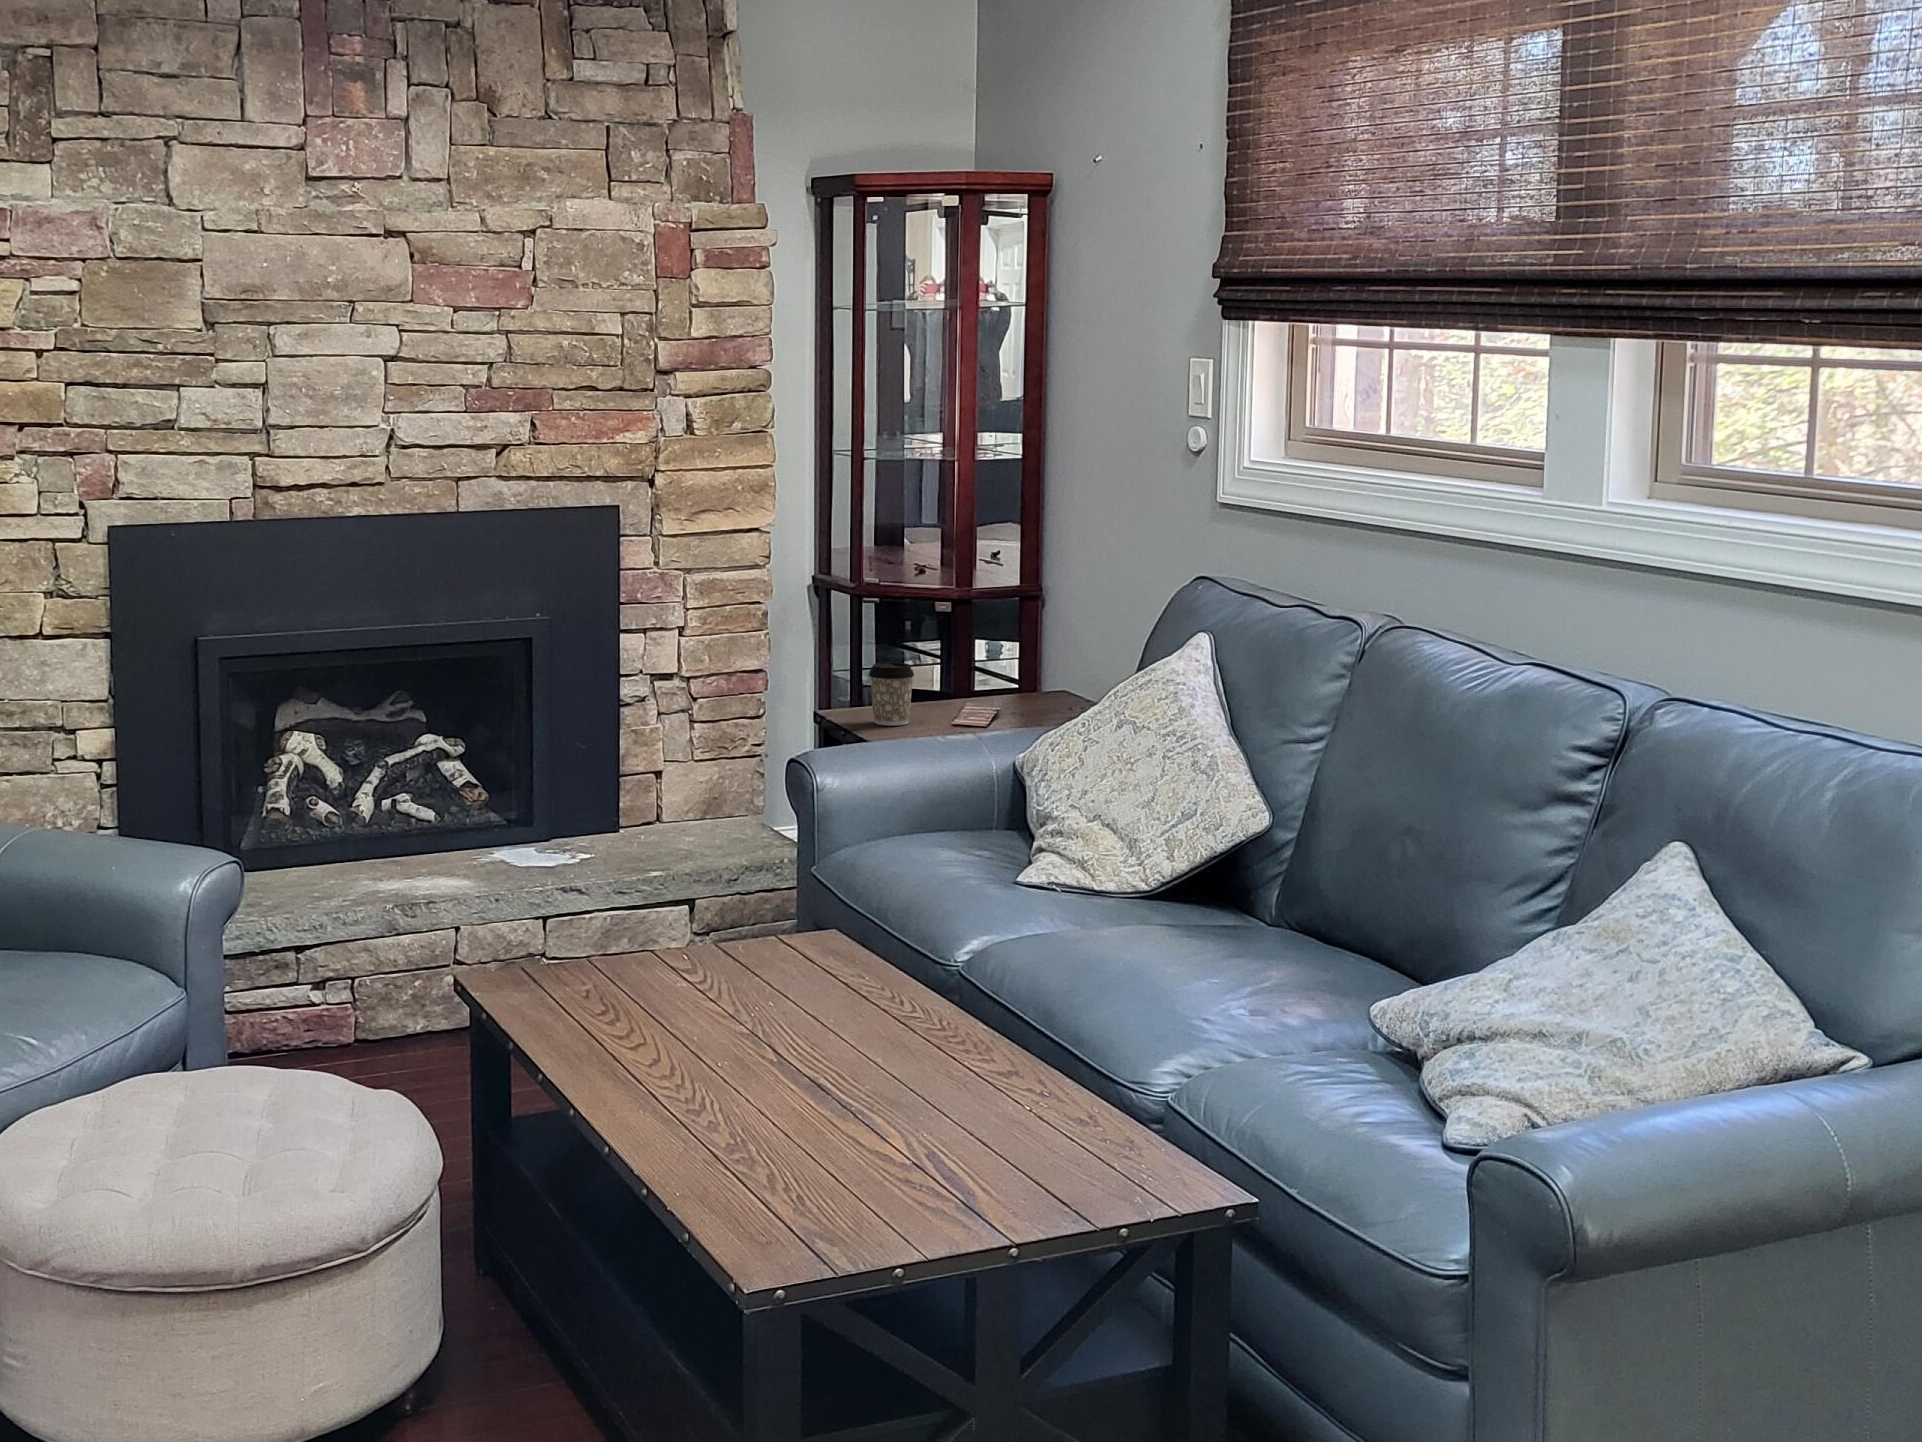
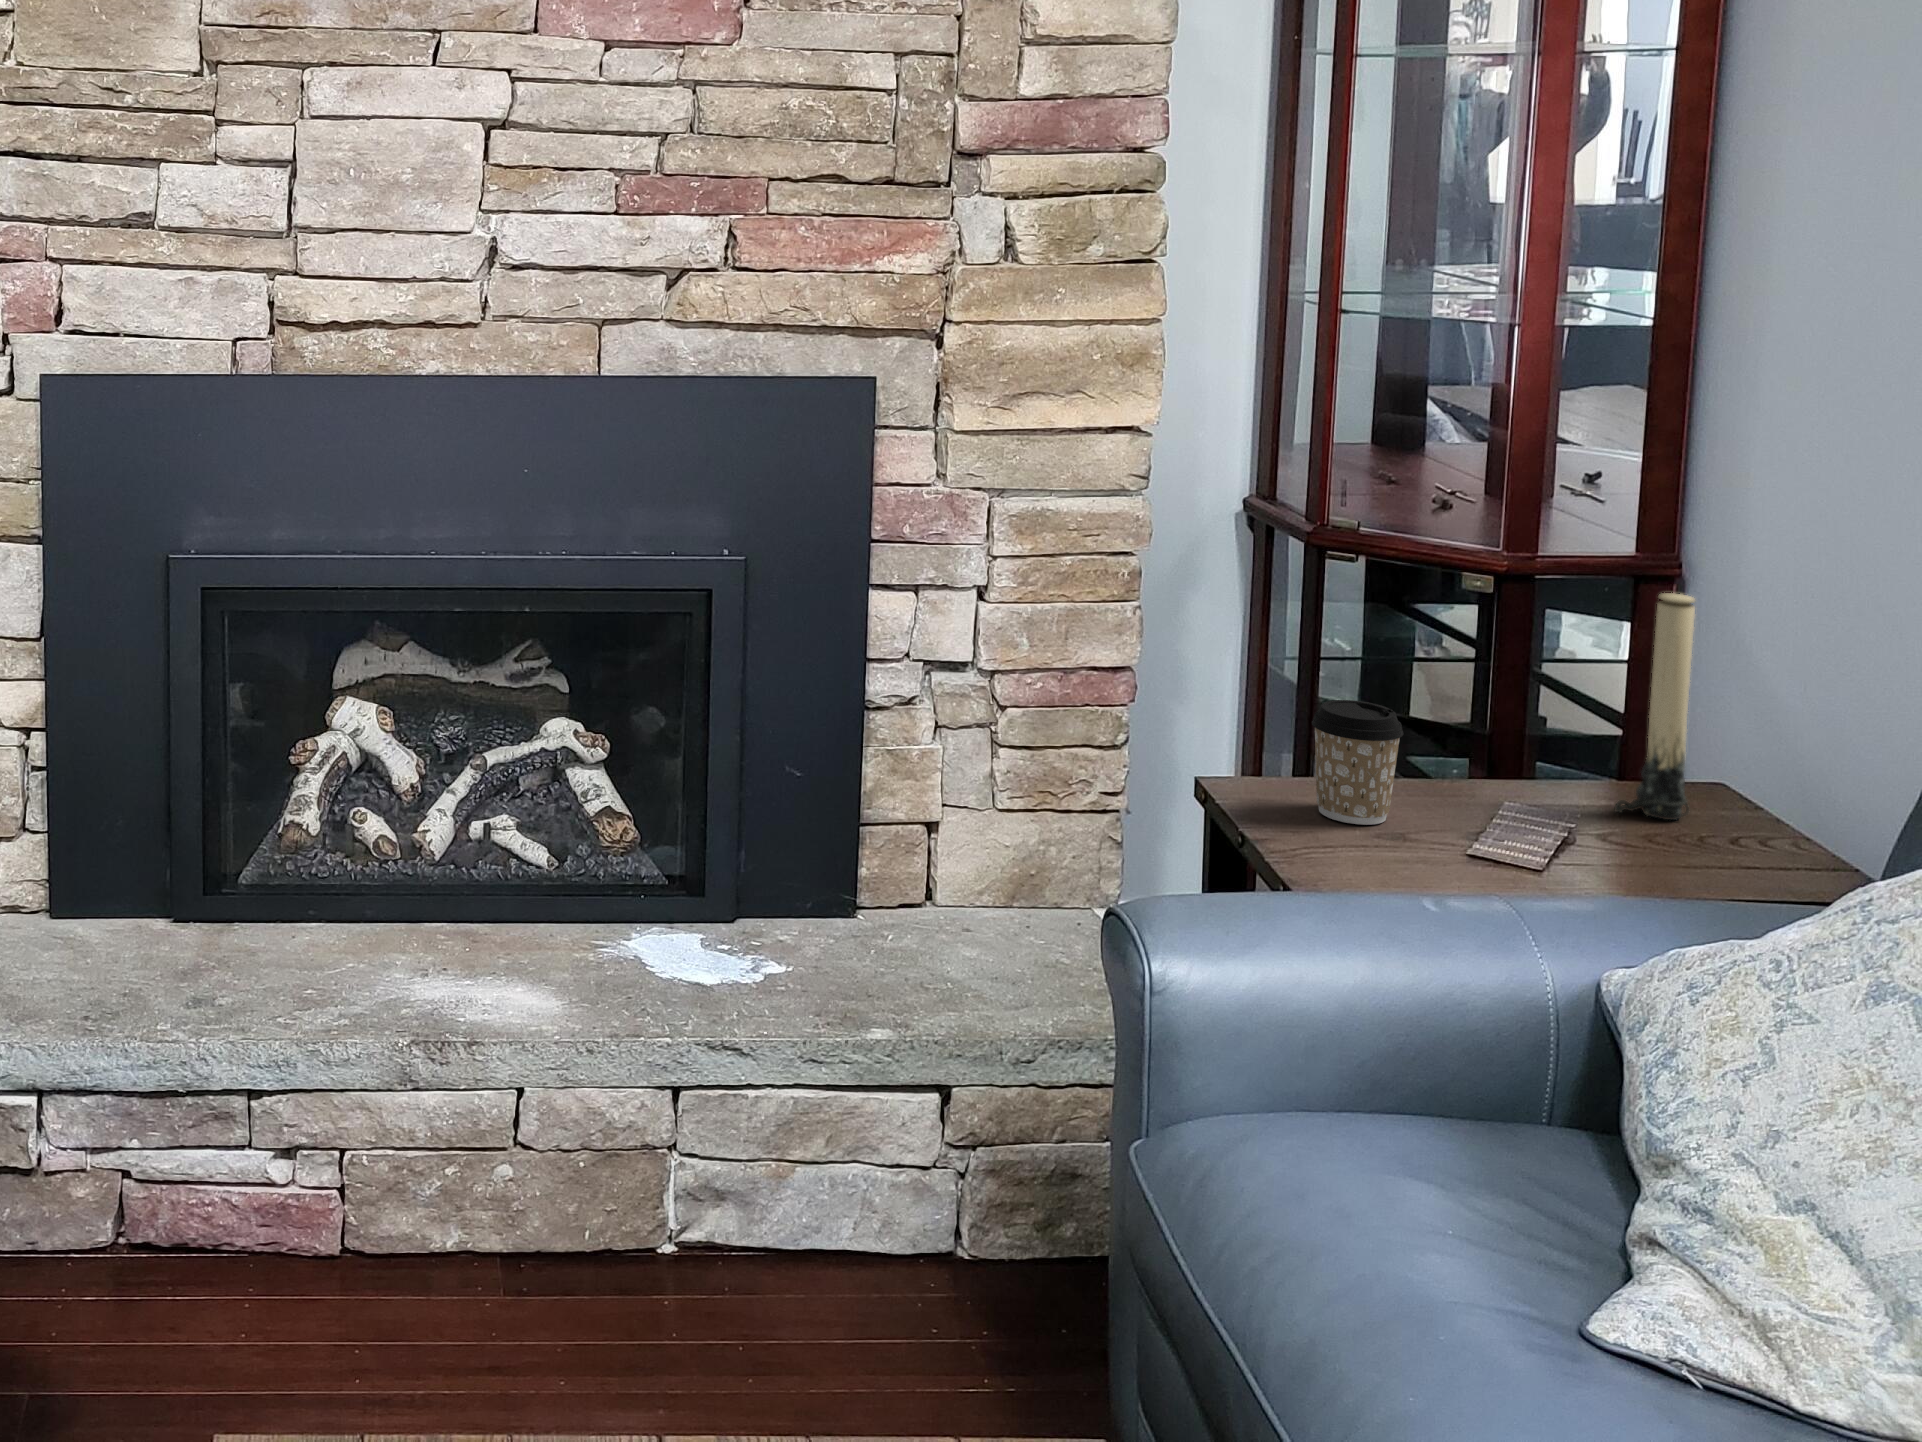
candle: none [1016,592,1051,711] -> present [1615,593,1695,820]

